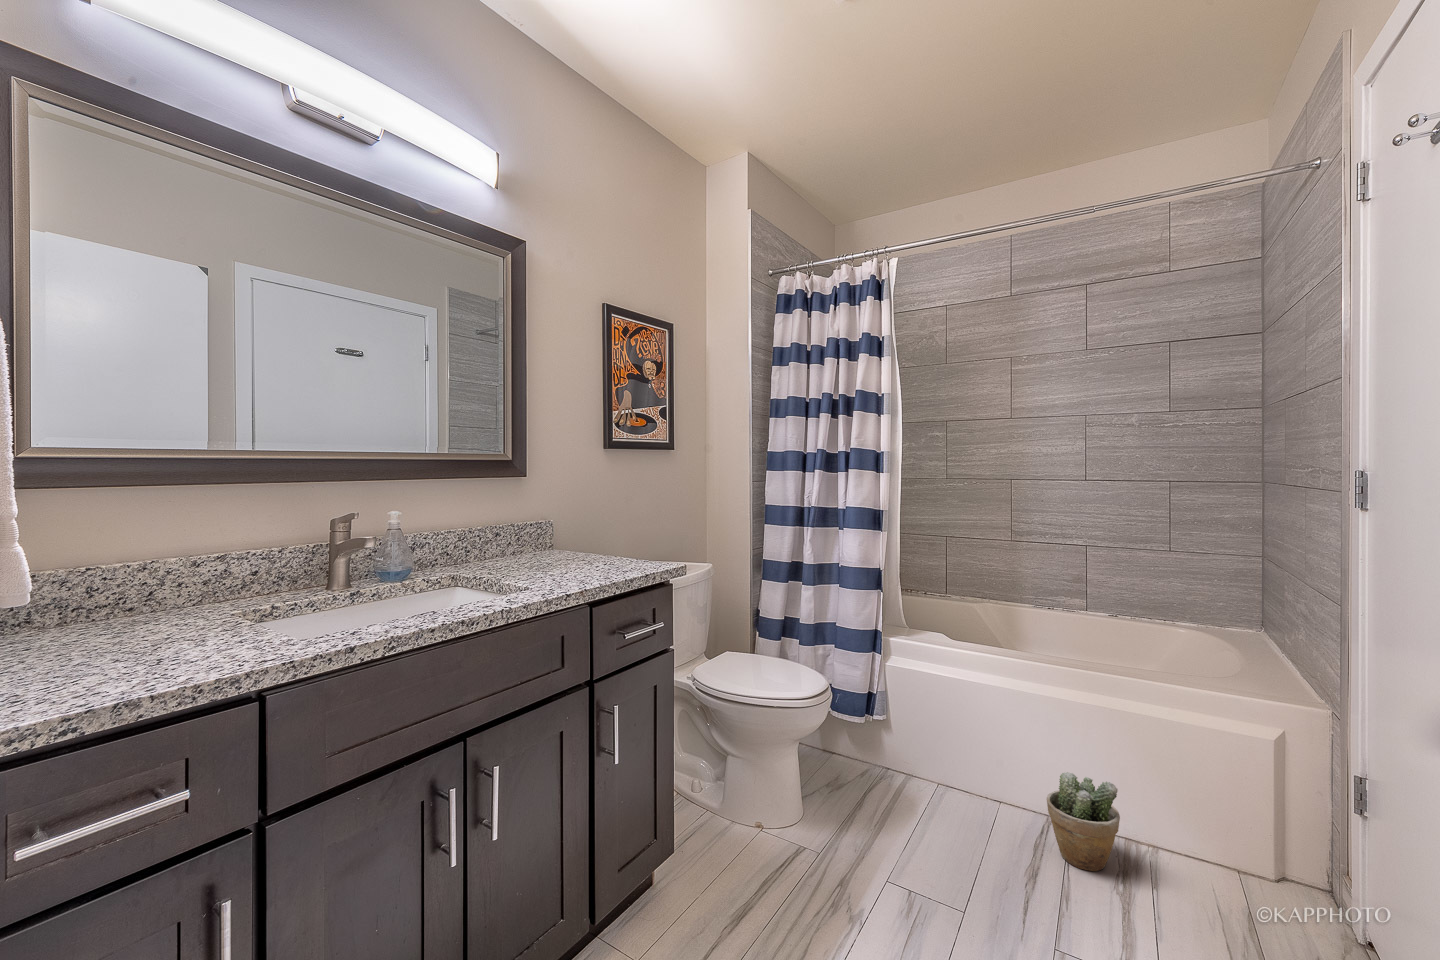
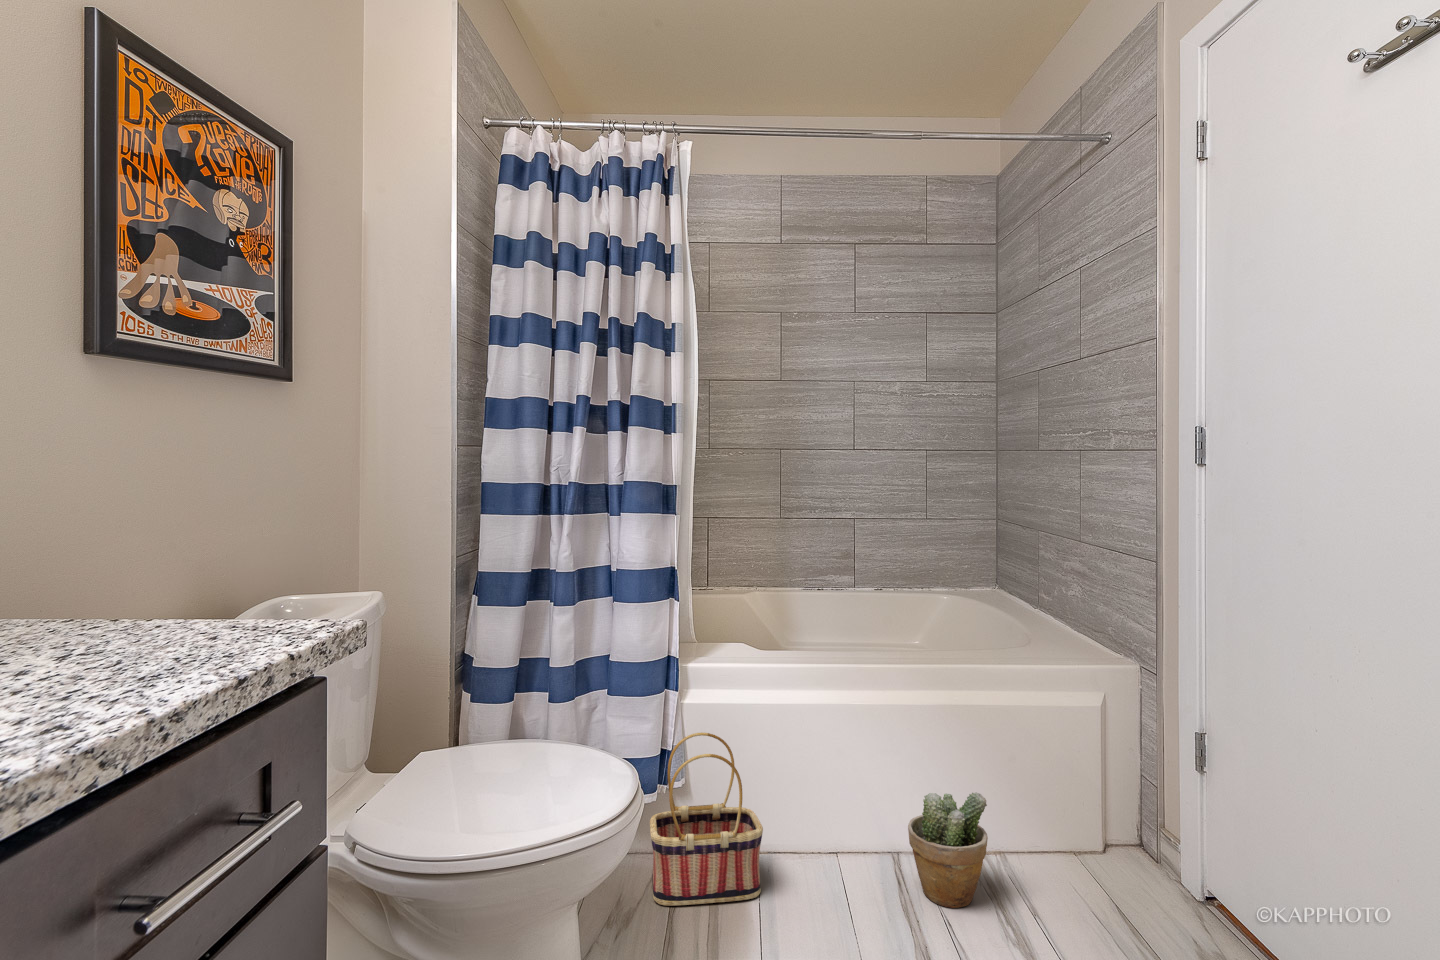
basket: none [850,686,931,808] -> present [650,733,763,906]

